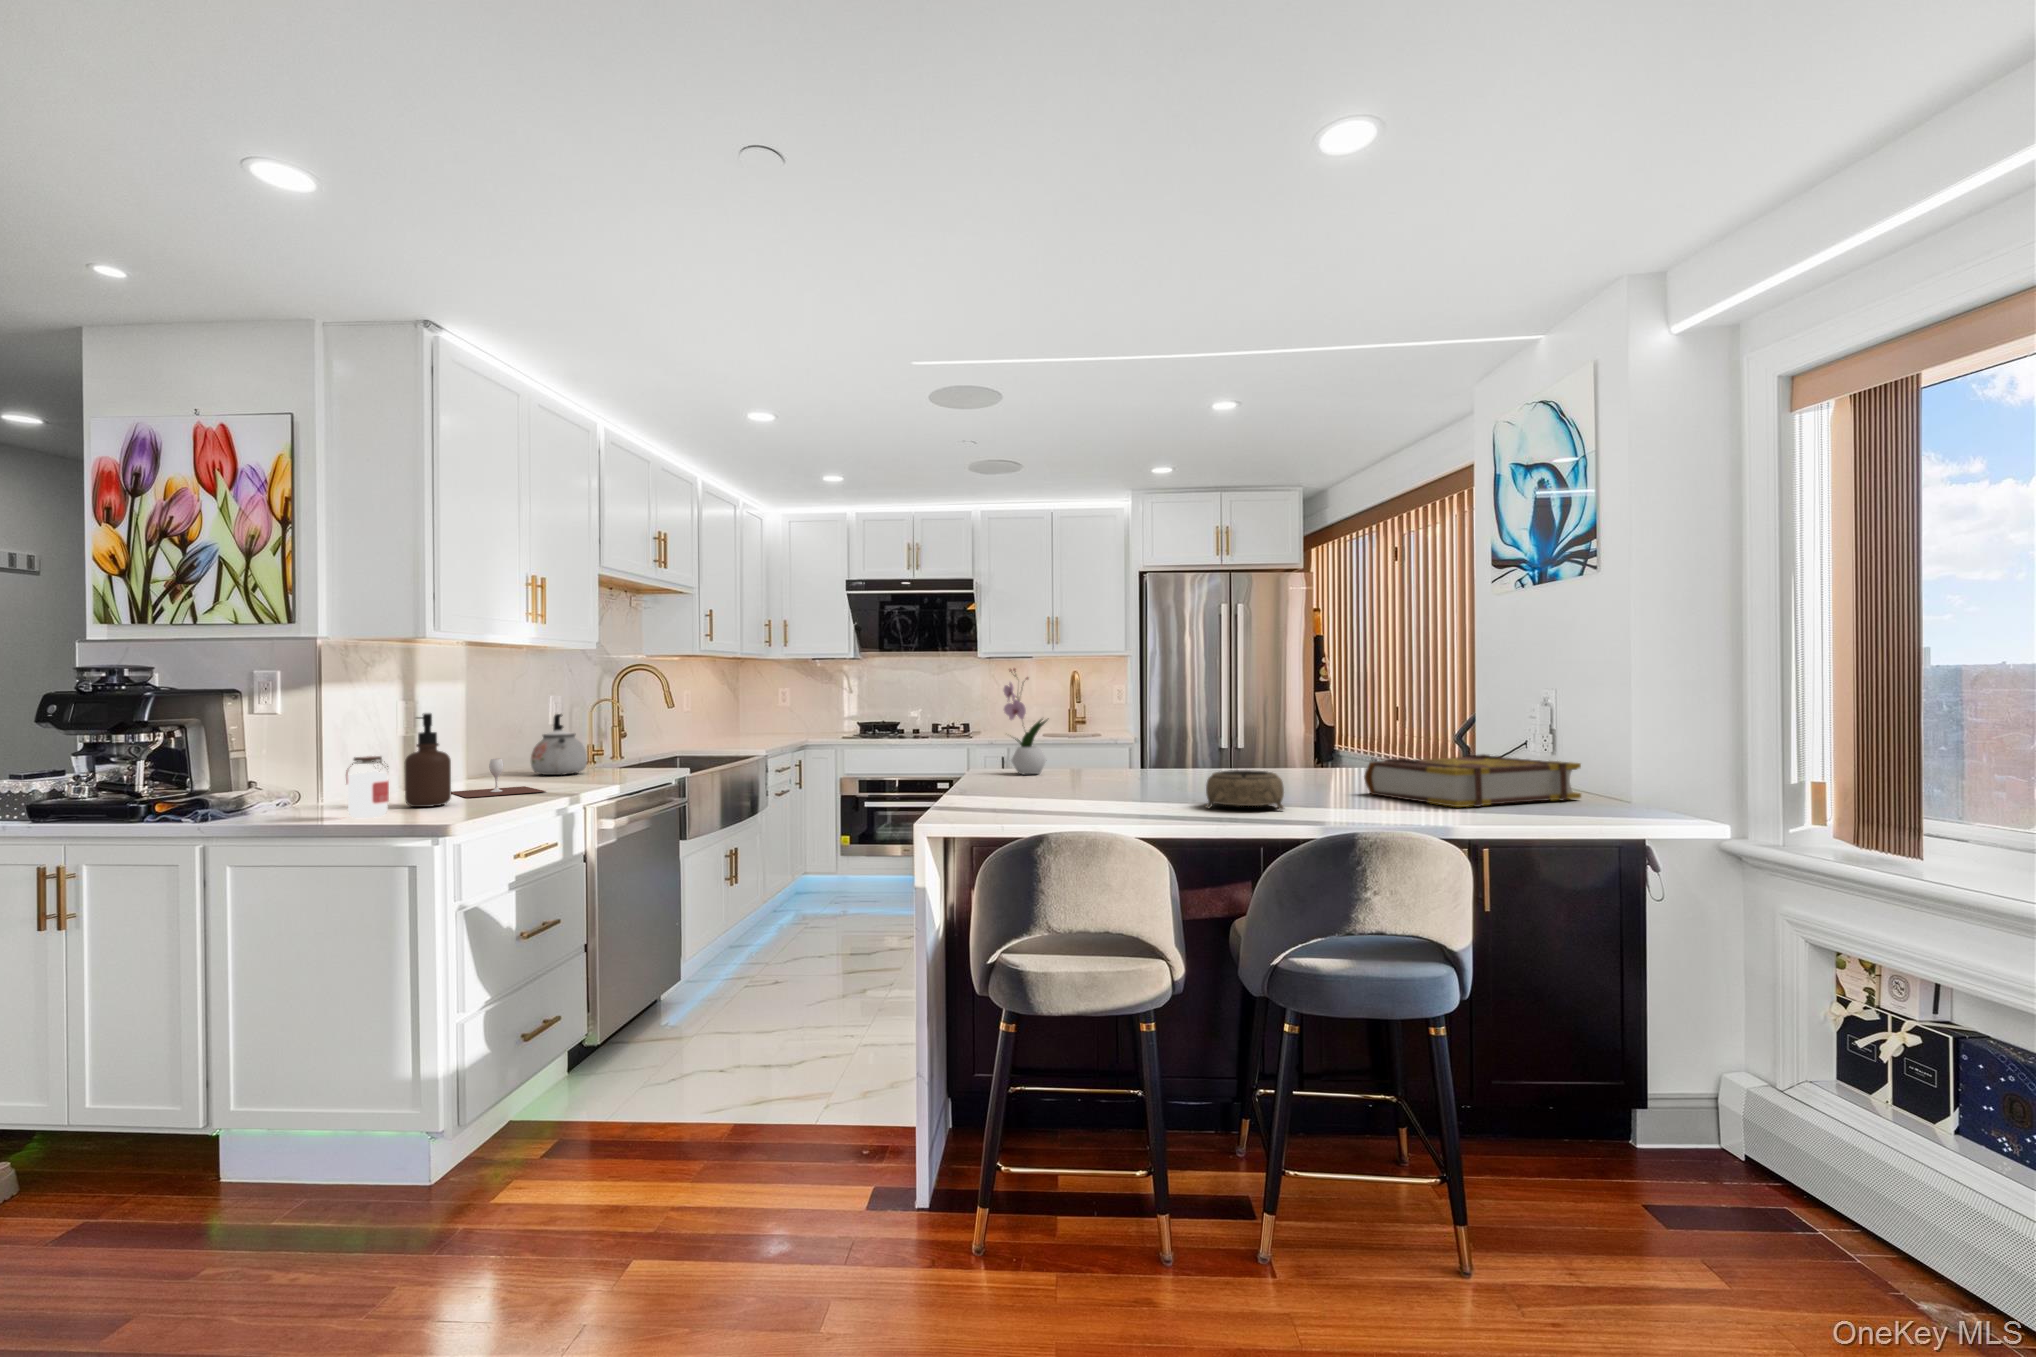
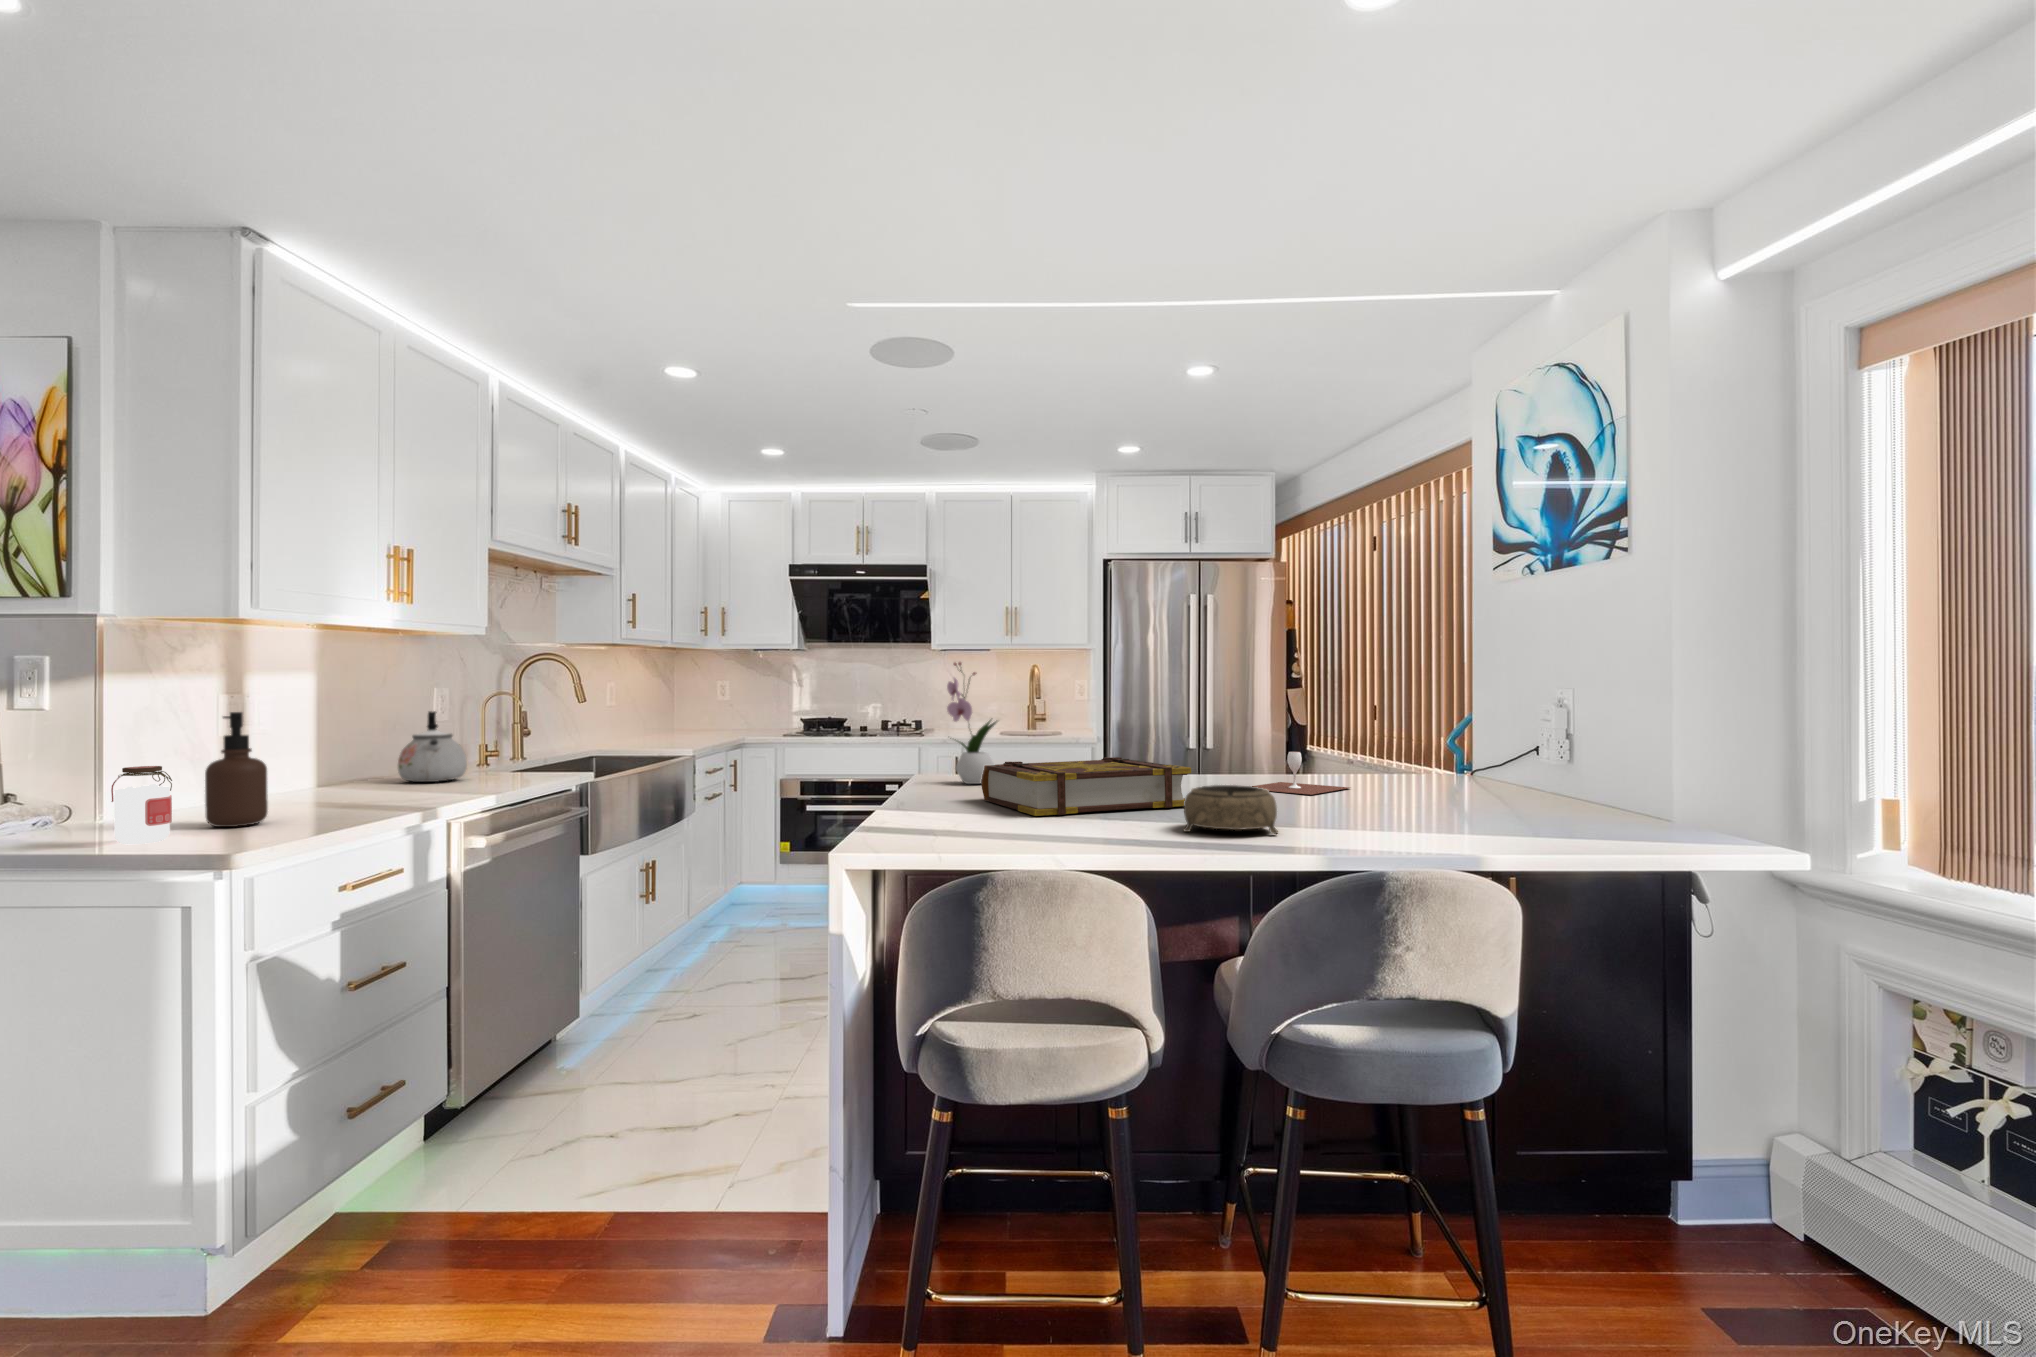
book: present [1364,754,1581,807] -> present [981,757,1191,816]
wine glass: present [451,759,545,798] -> present [1252,752,1350,795]

